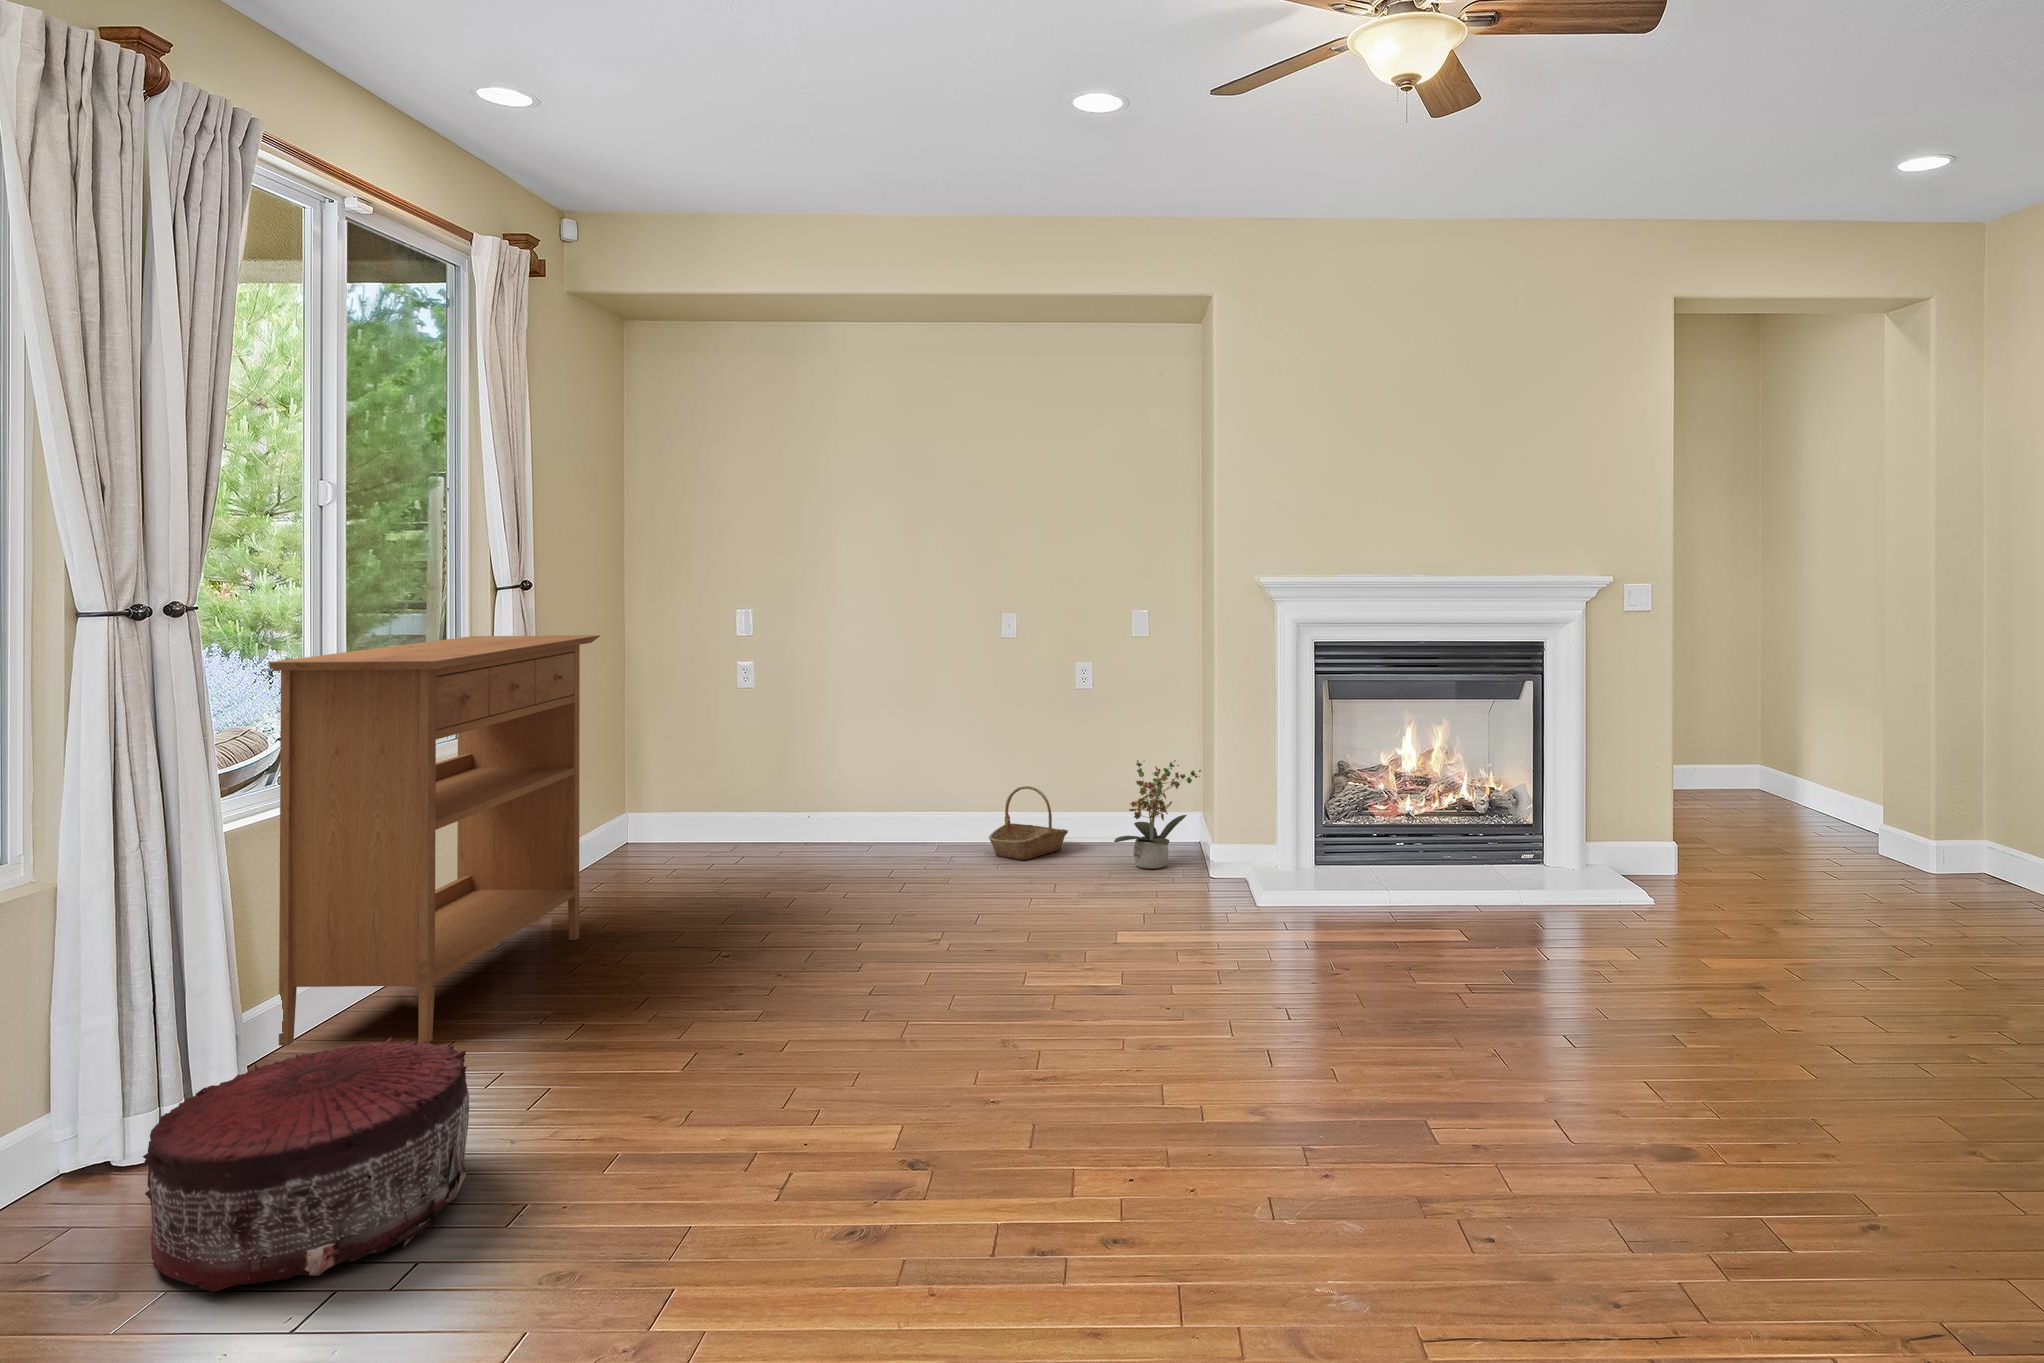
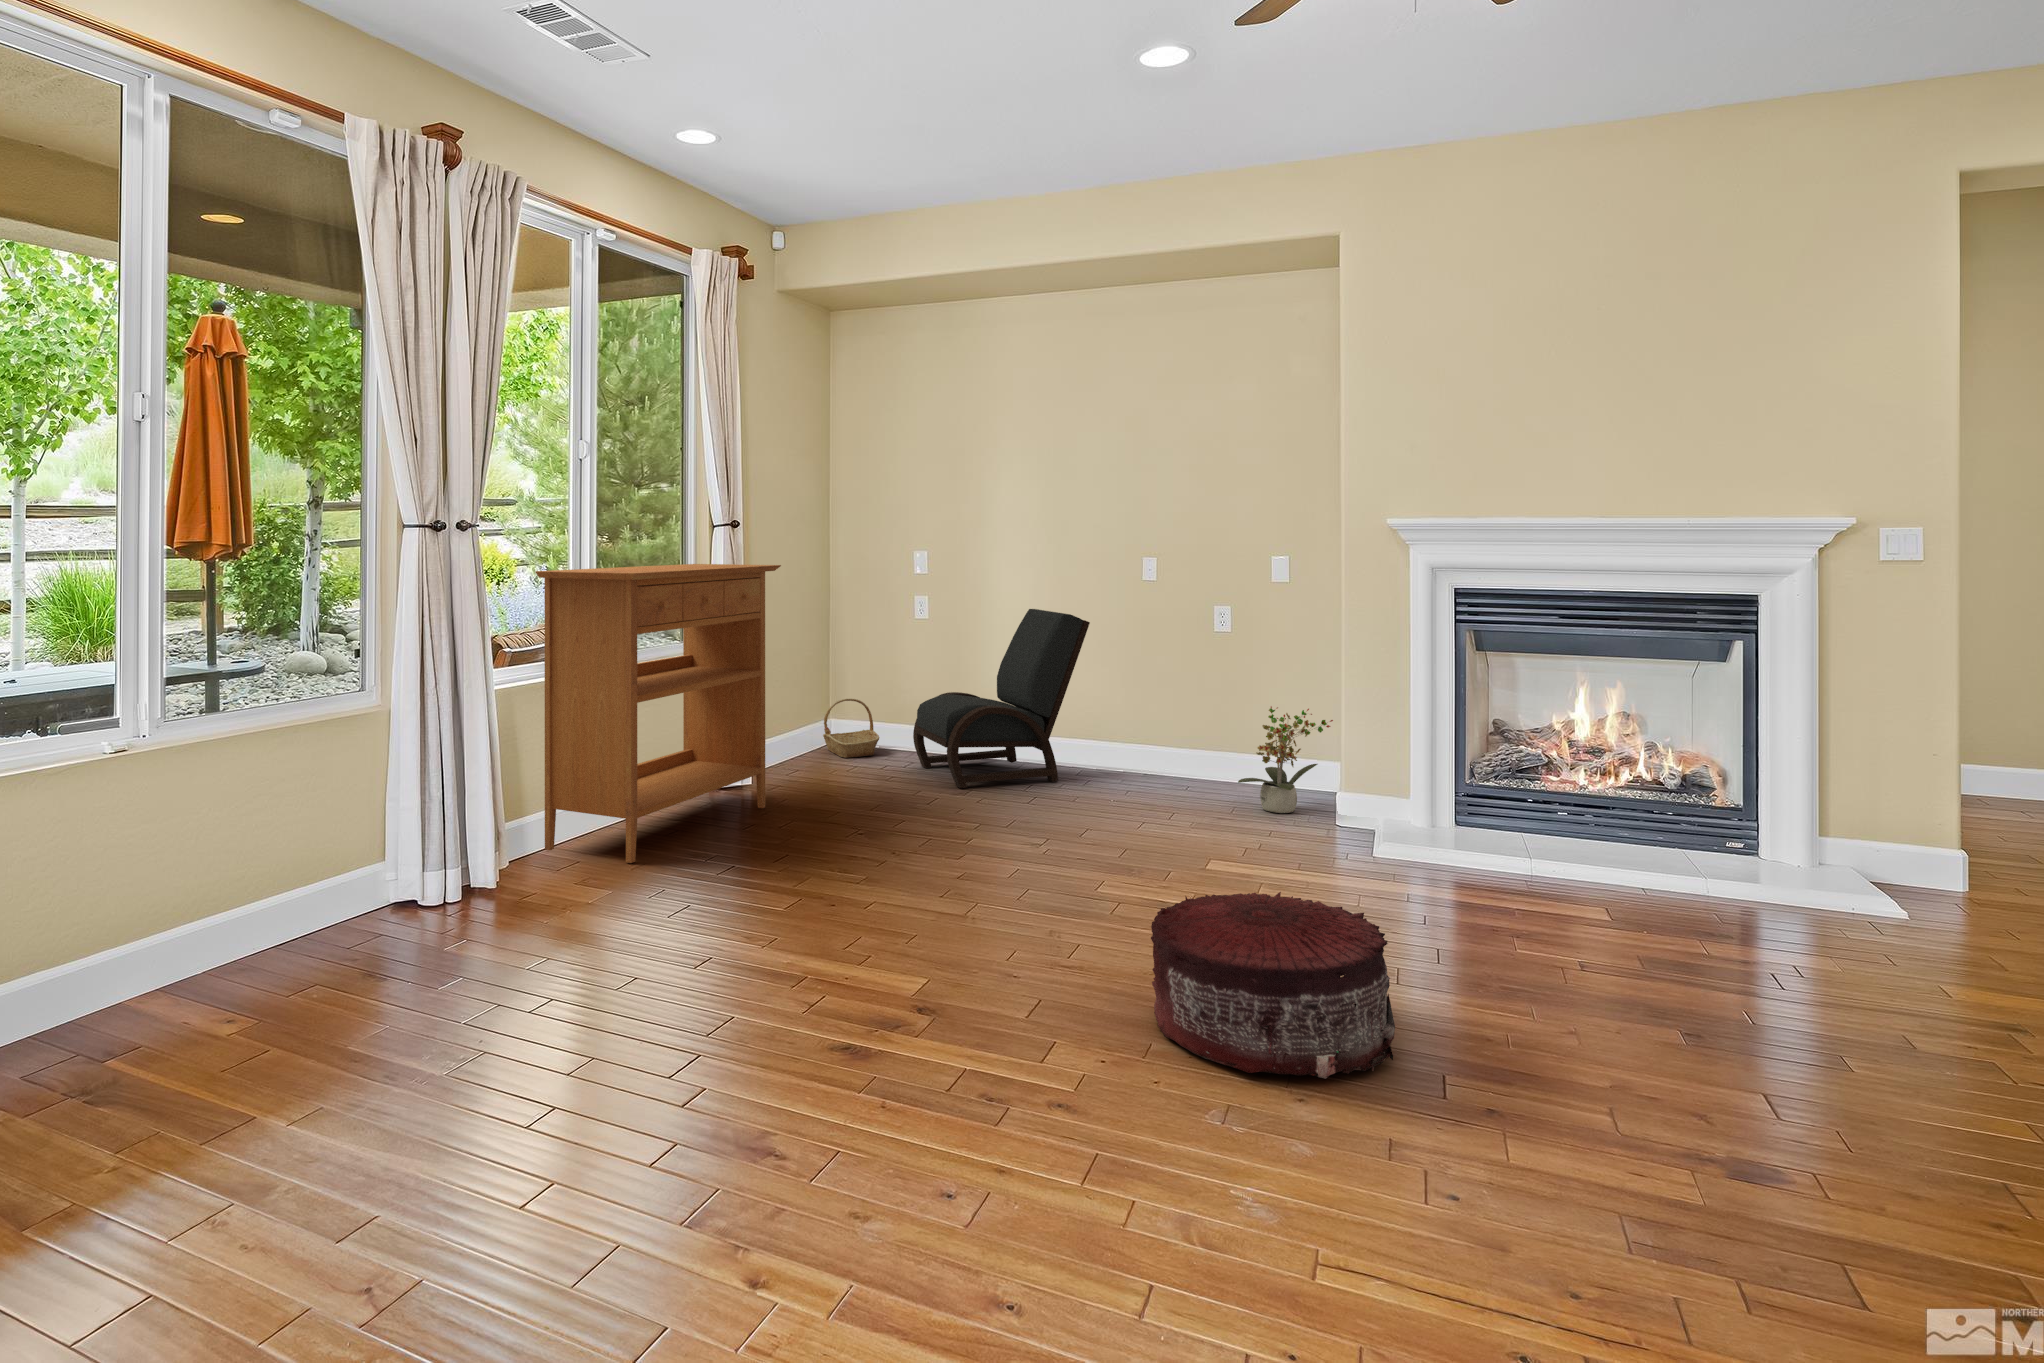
lounge chair: none [742,669,947,882] -> present [913,609,1090,788]
basket: present [989,786,1068,860] -> present [823,699,879,758]
pouf: present [143,1037,469,1292] -> present [1151,892,1395,1078]

